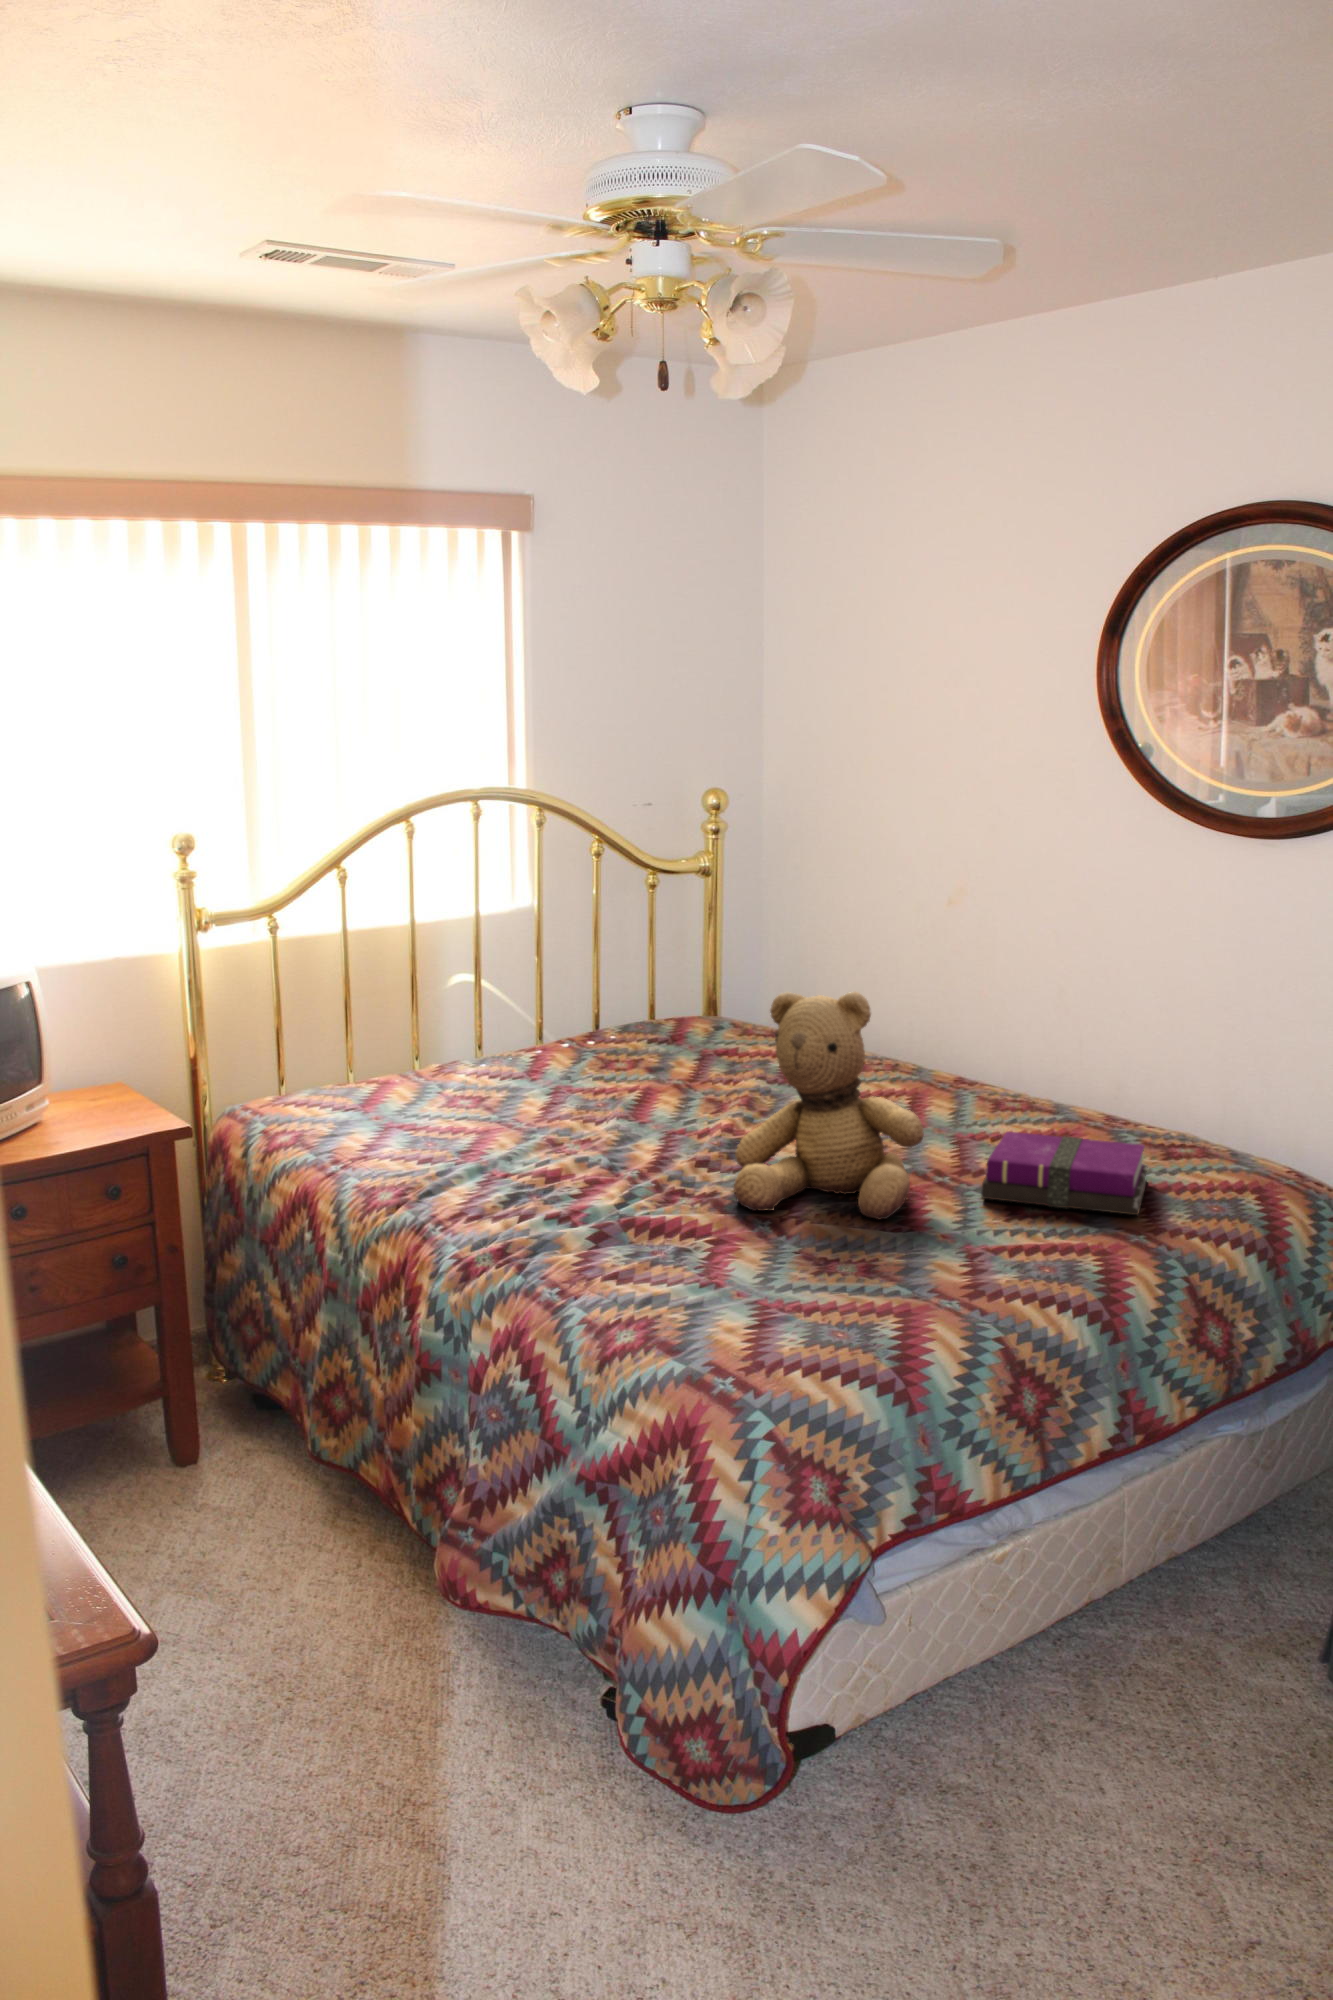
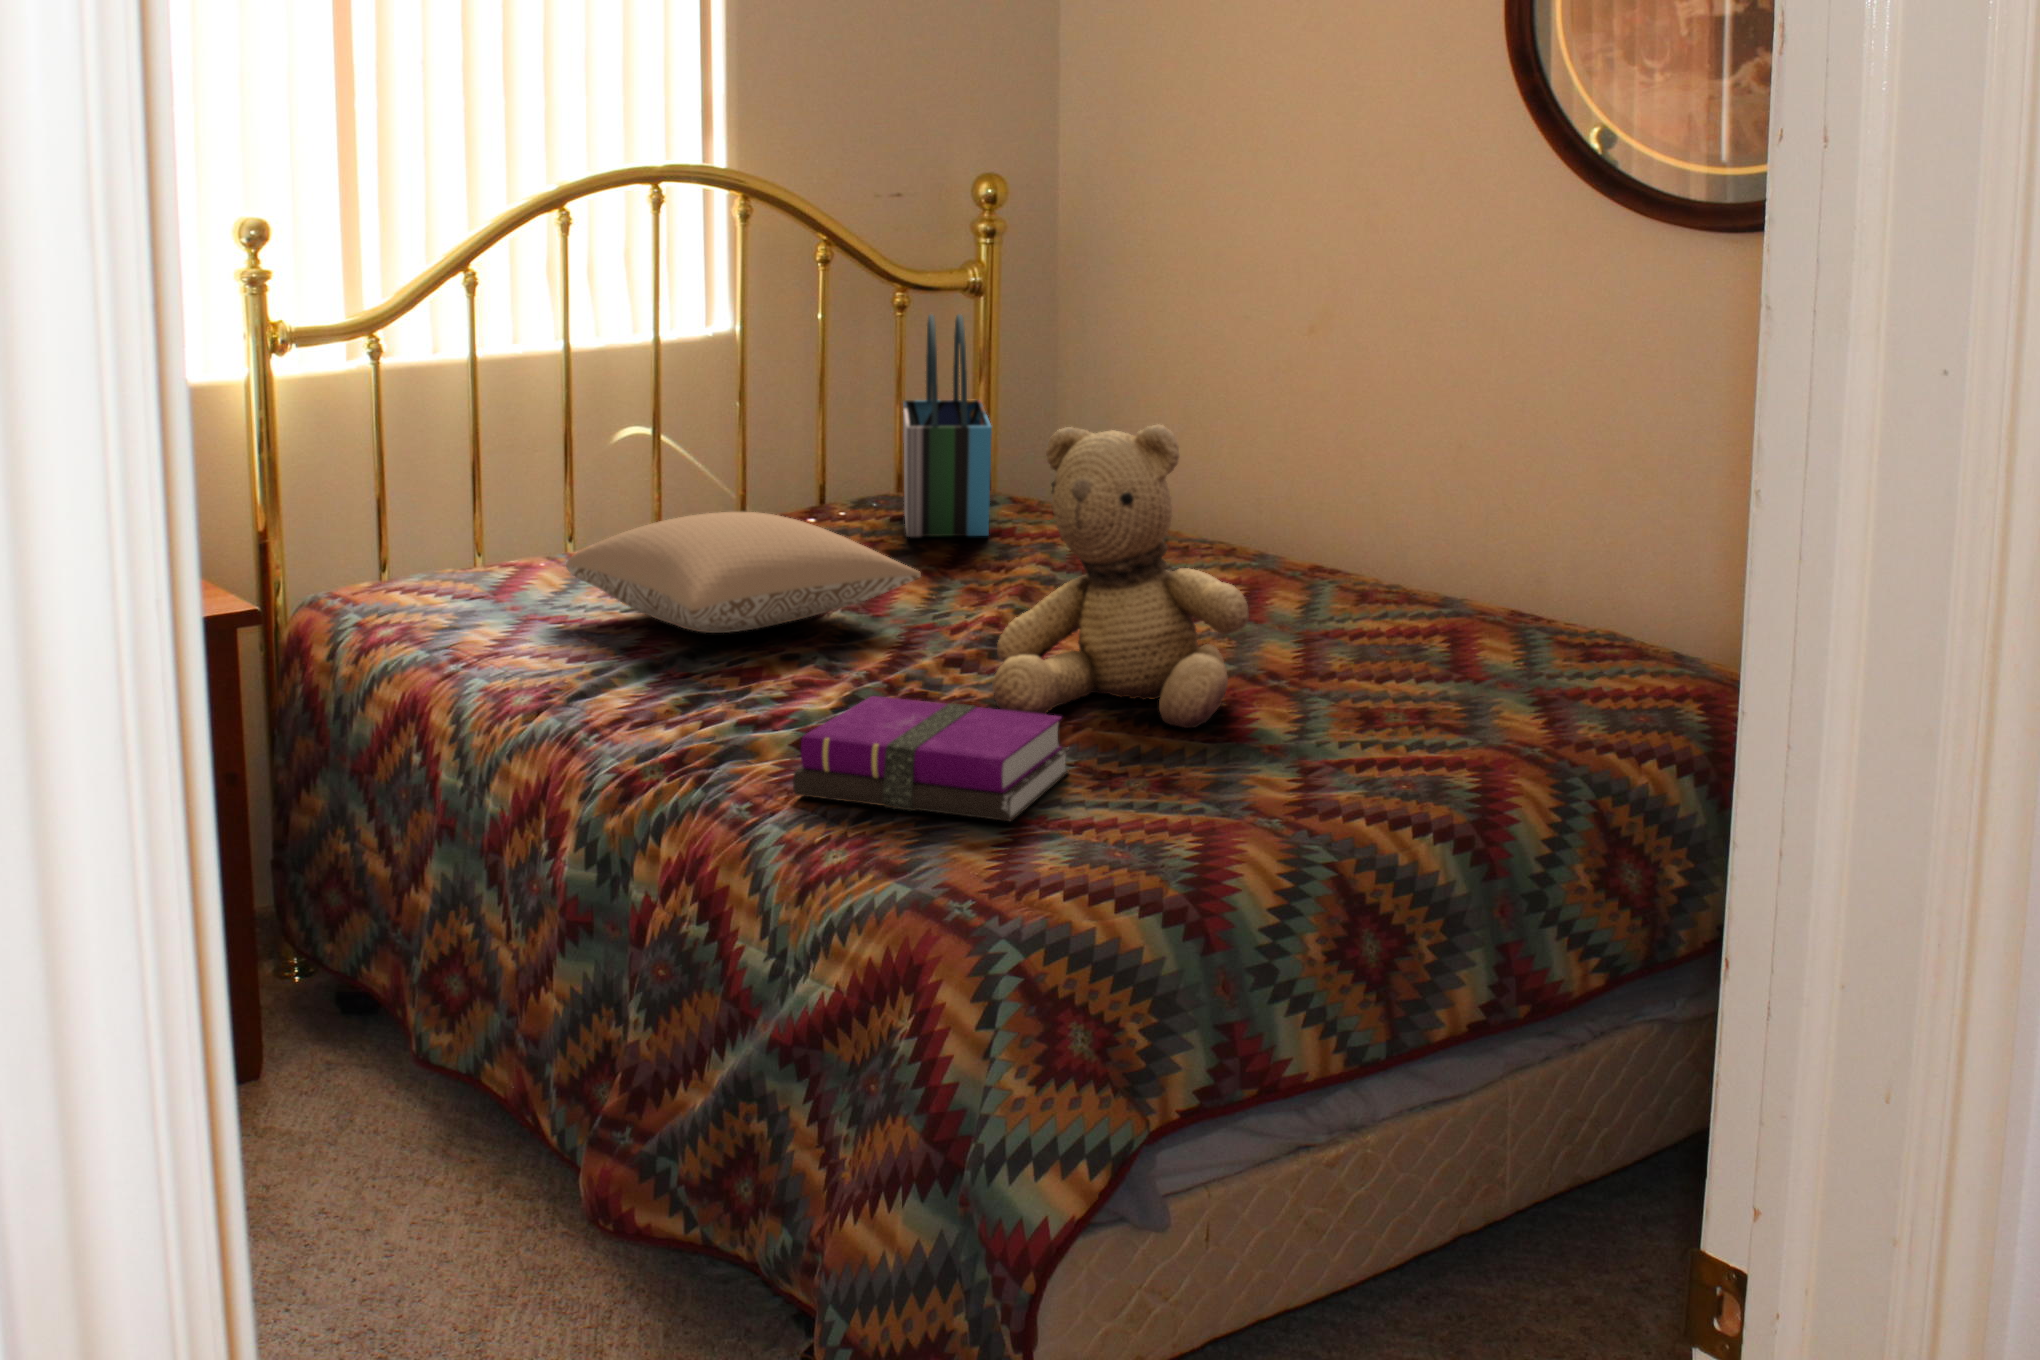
tote bag: none [654,894,721,1056] -> present [903,314,992,537]
pillow: none [416,1048,676,1139] -> present [566,512,921,633]
notebook: present [981,1132,1148,1215] -> present [793,696,1069,821]

